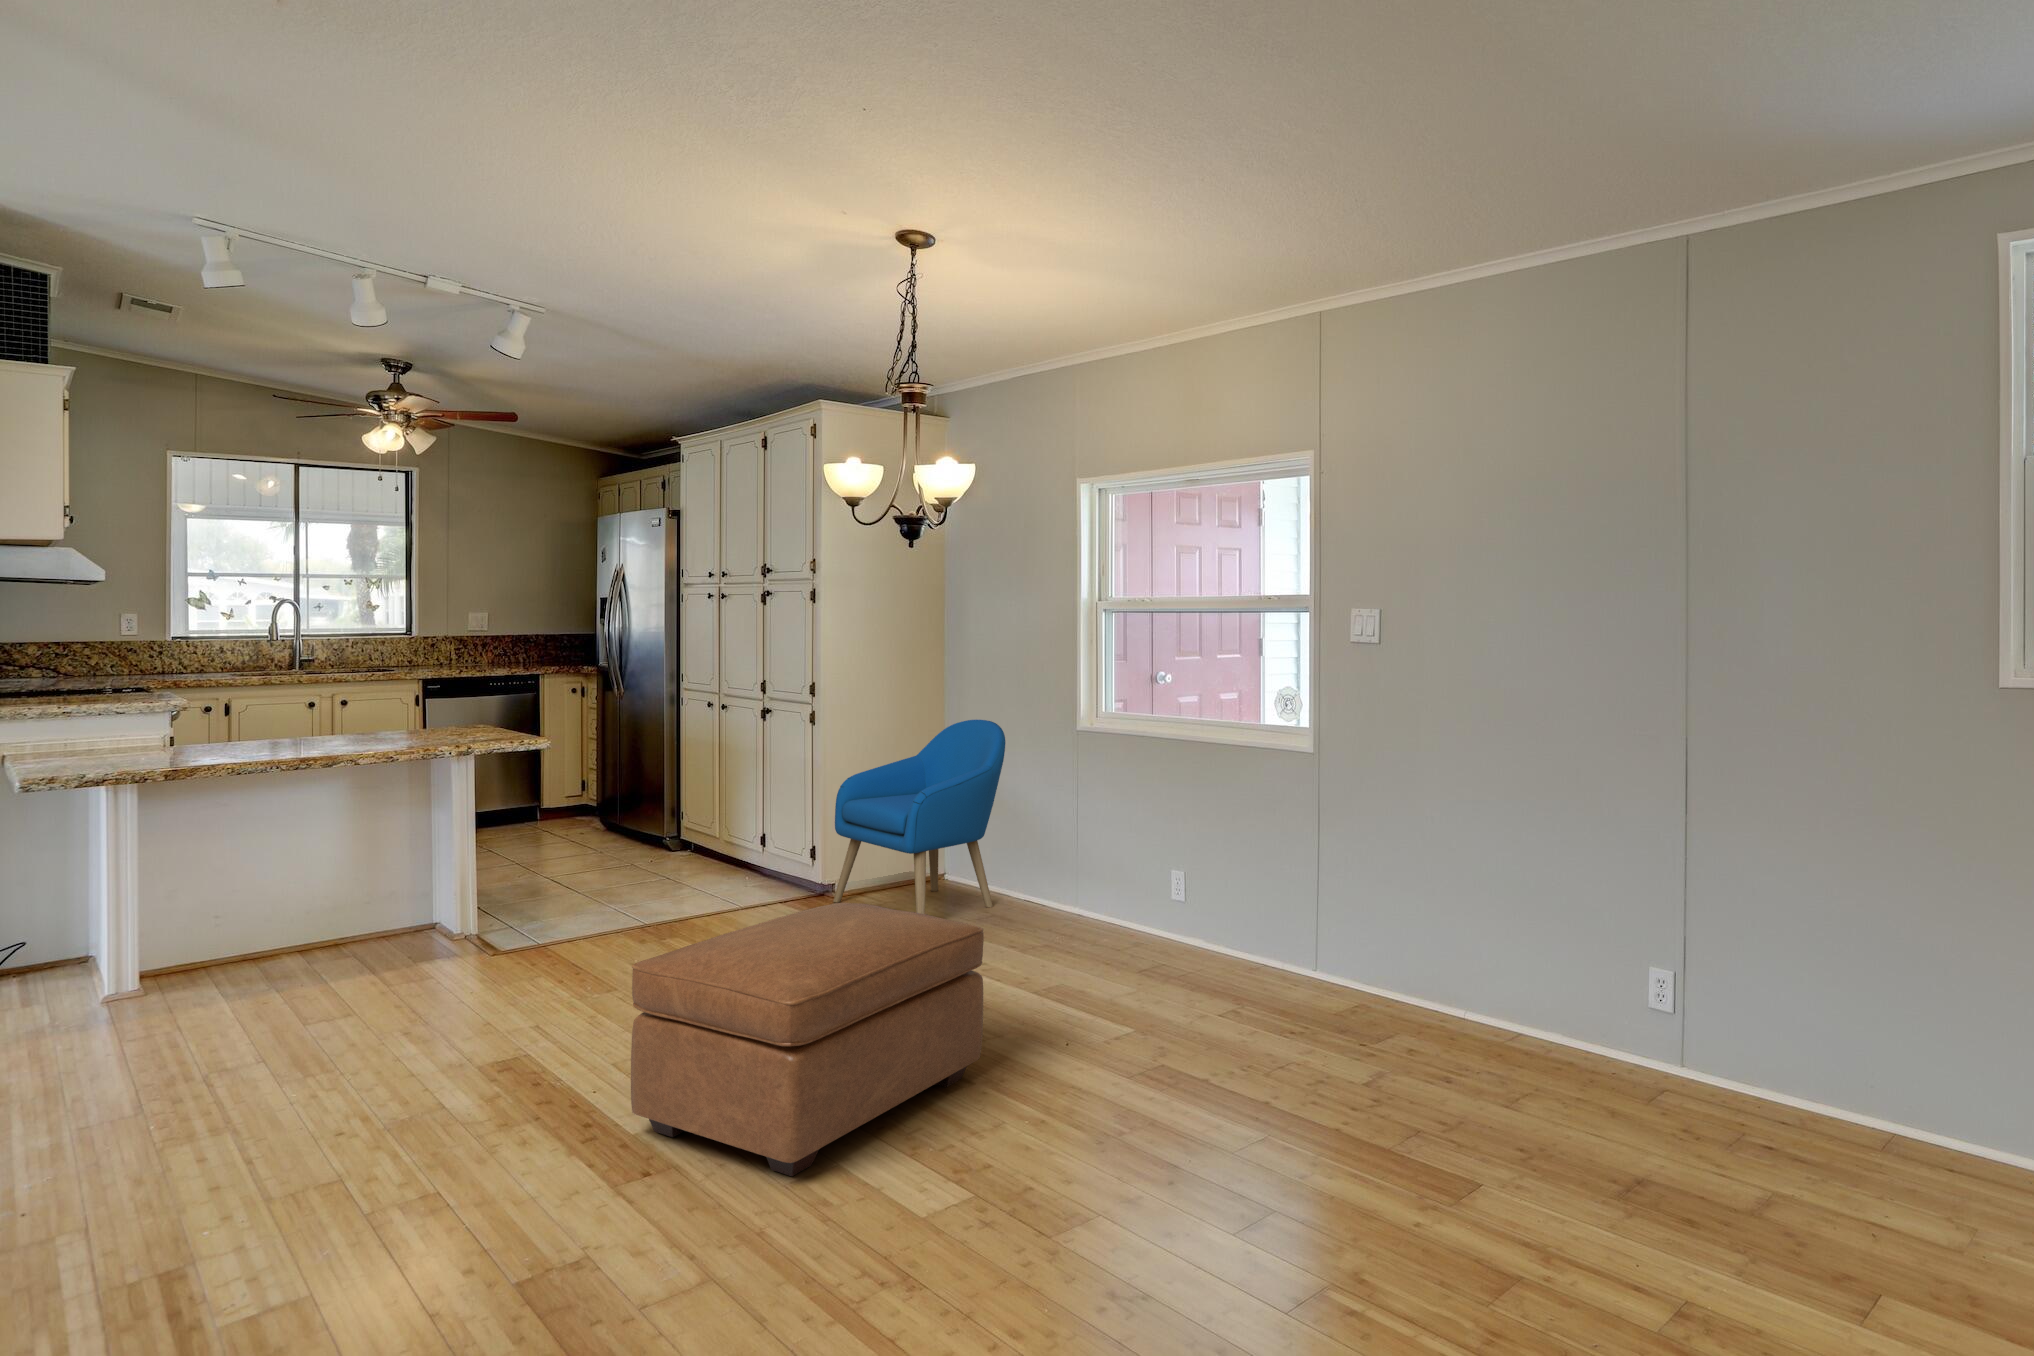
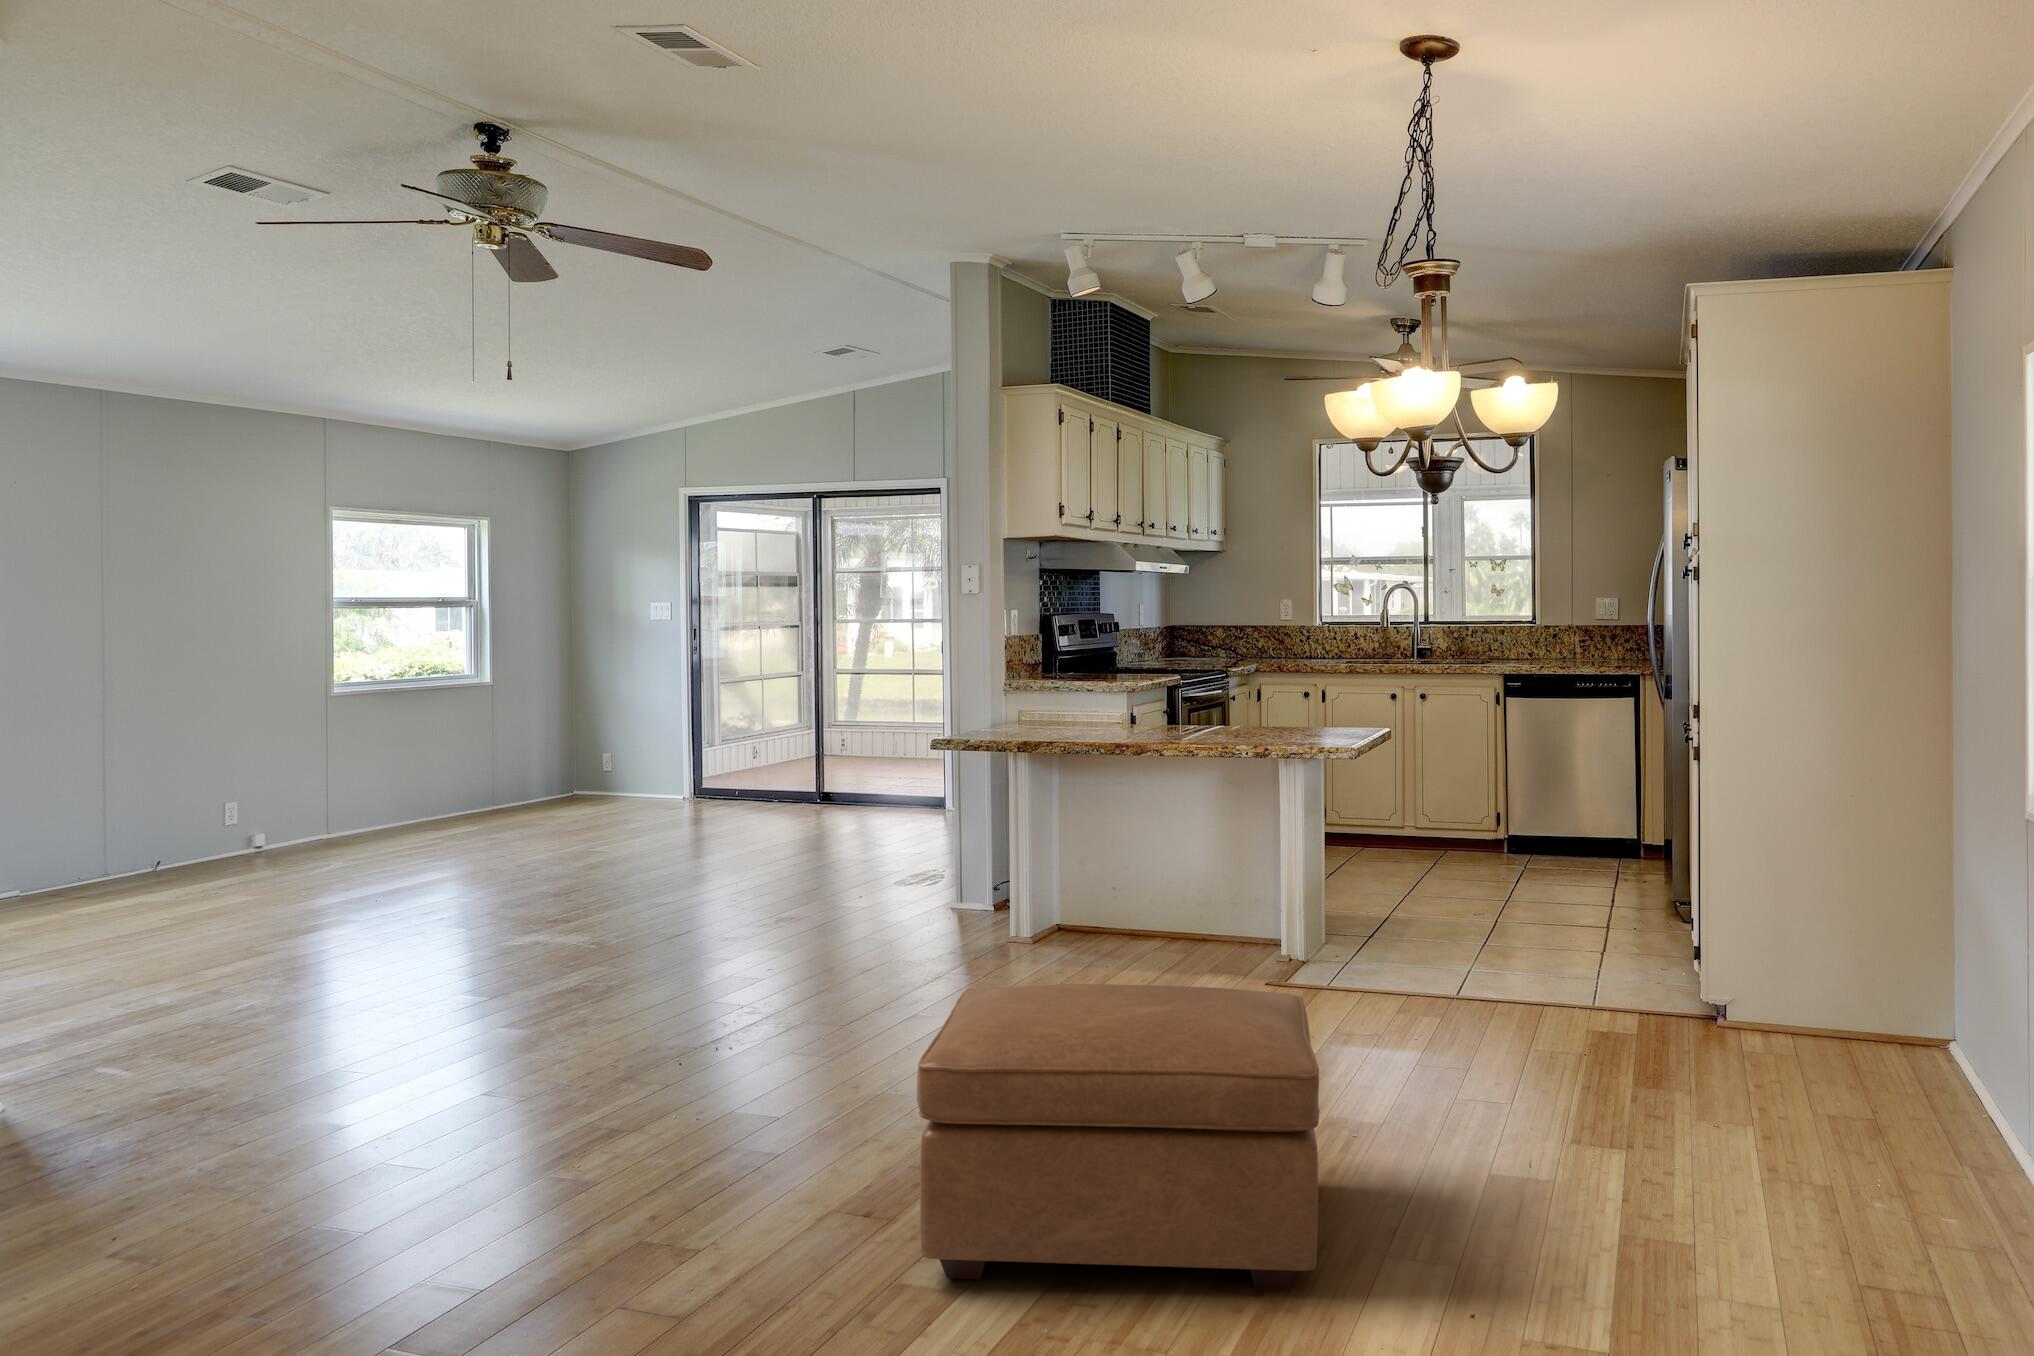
armchair: present [833,720,1005,914] -> none [1697,778,1967,1115]

